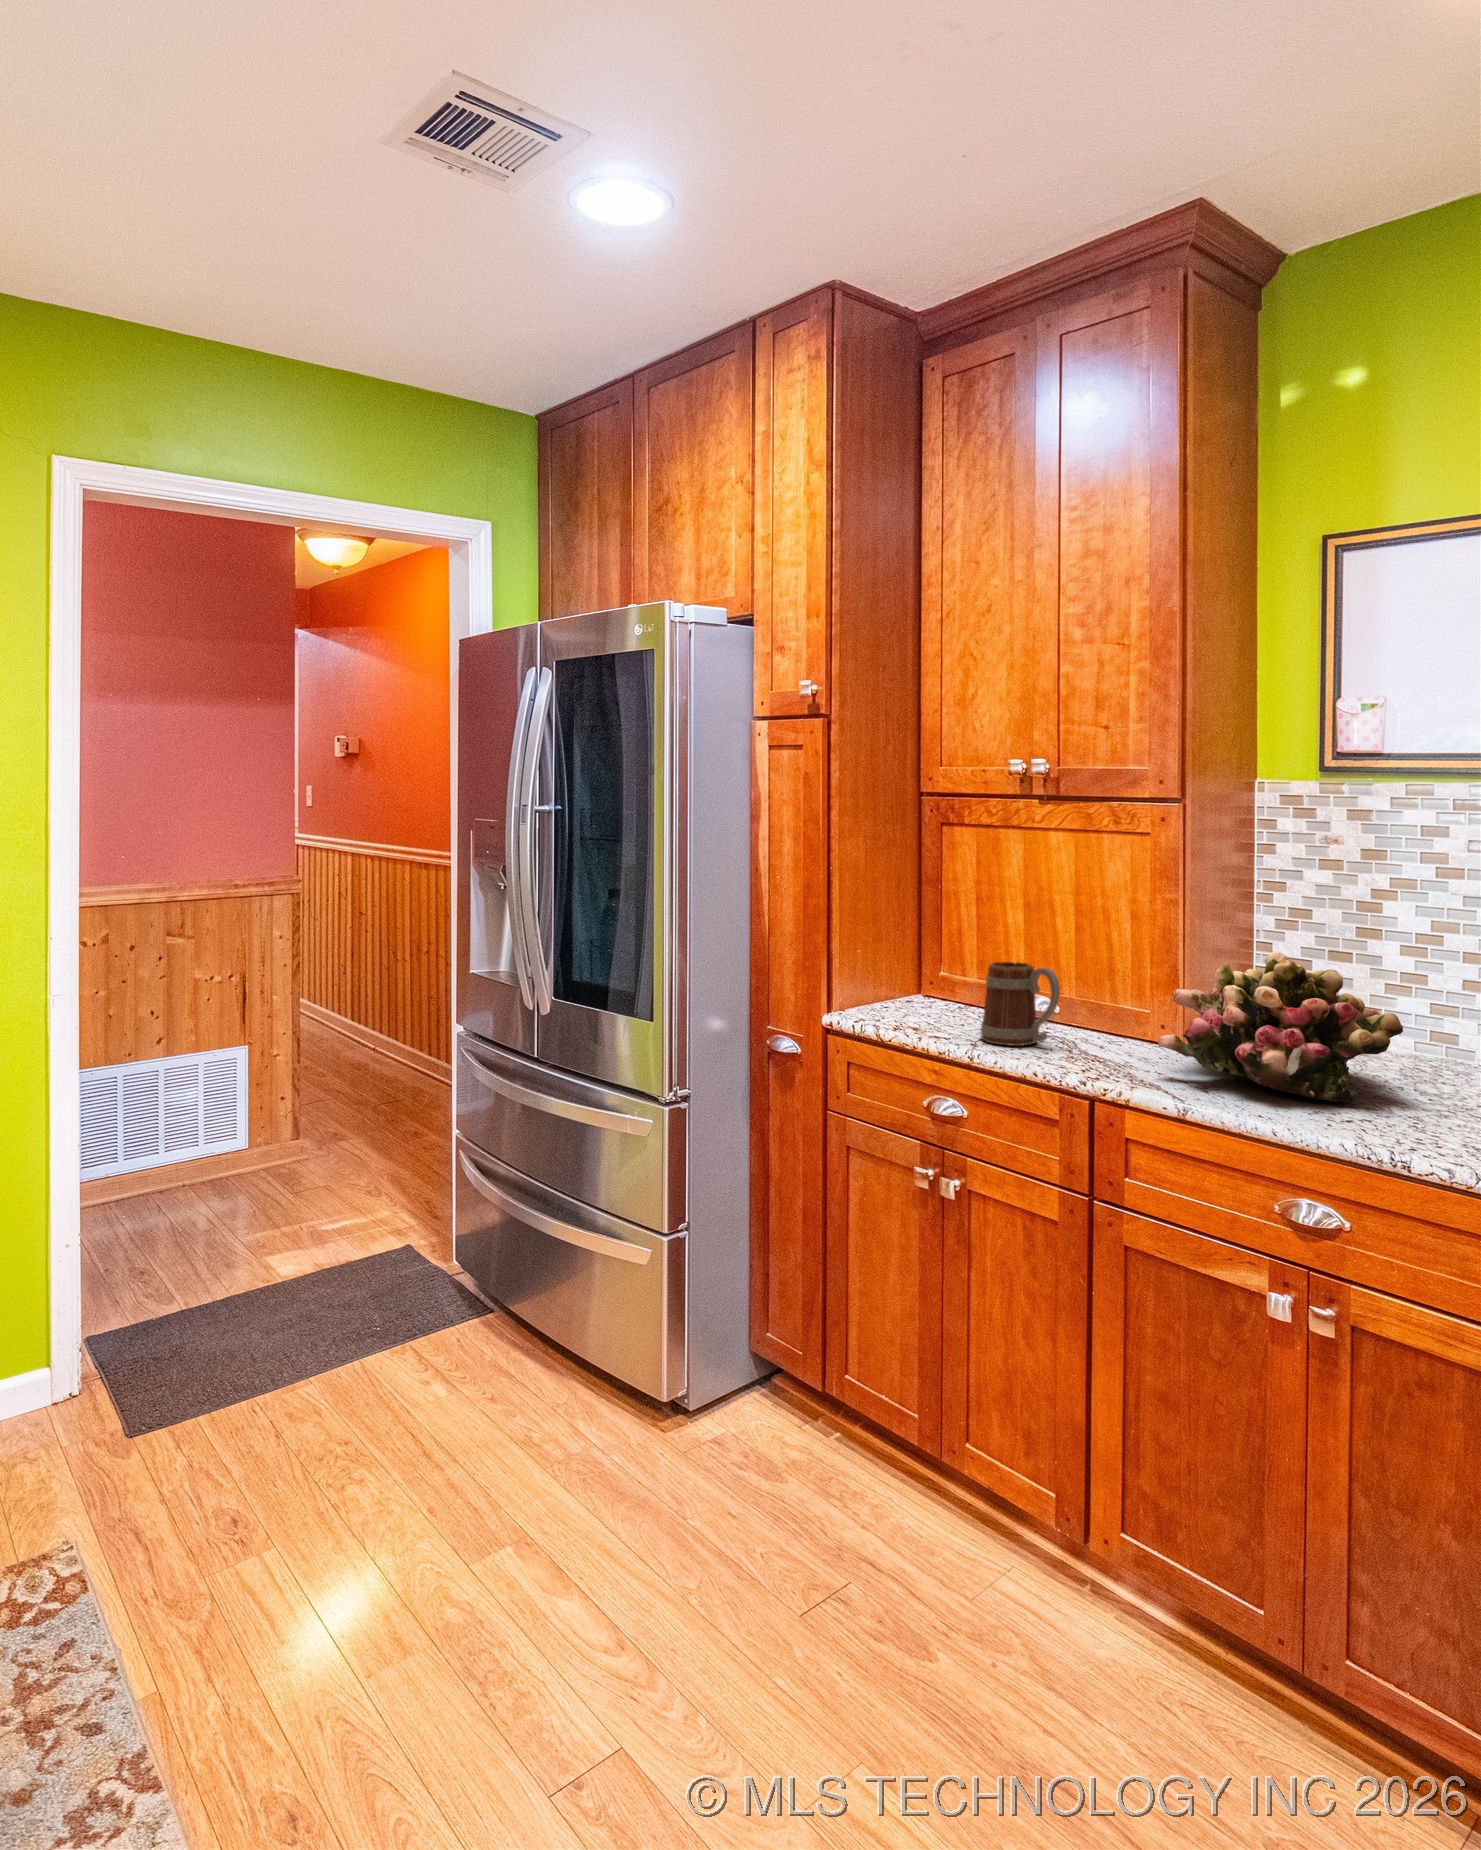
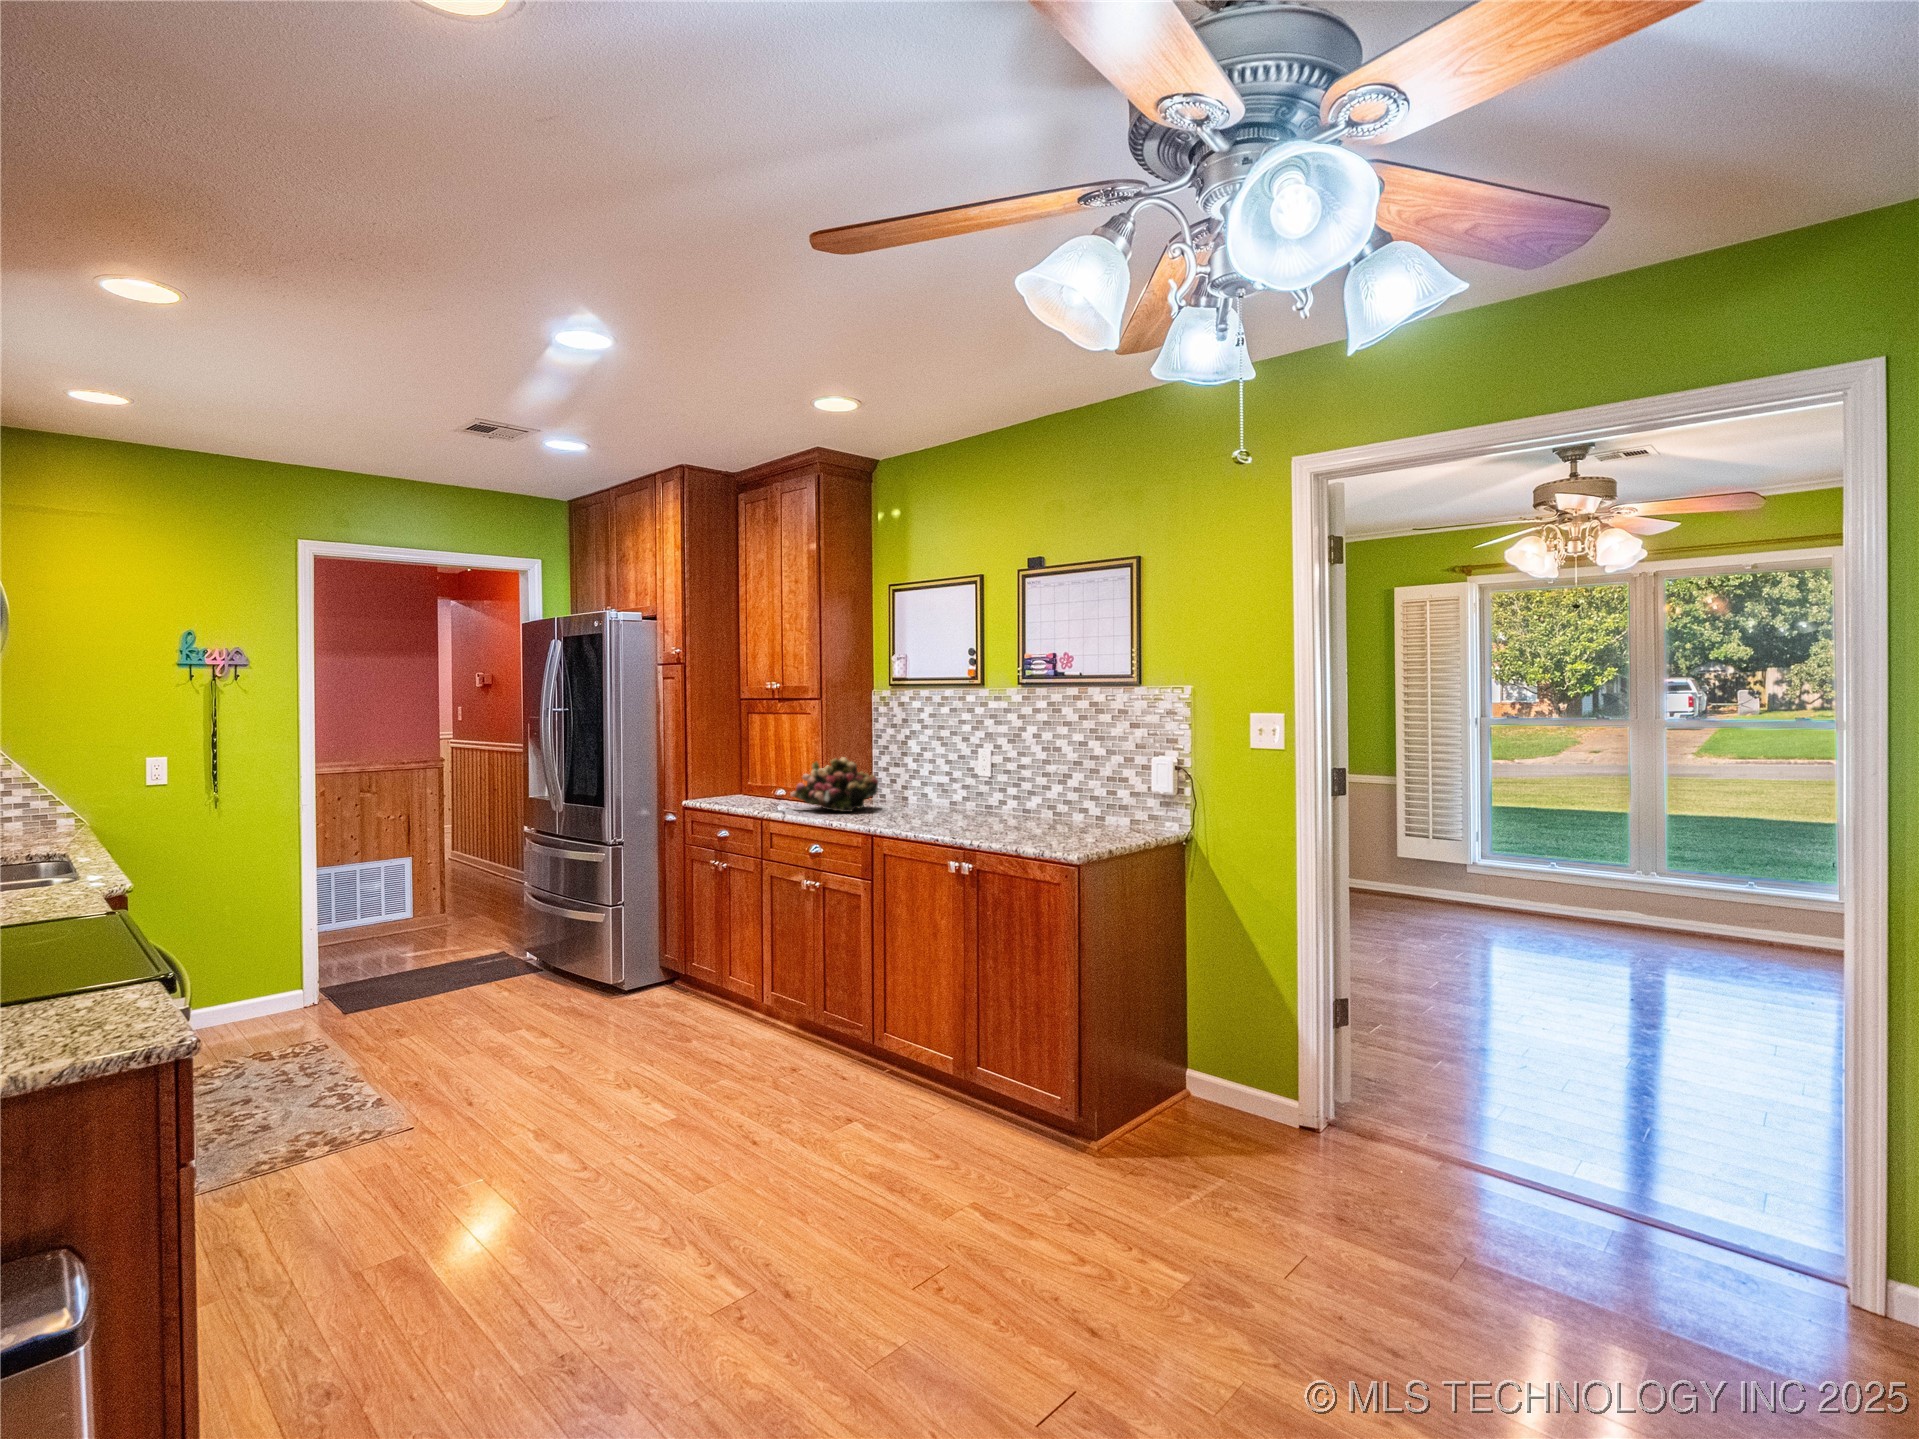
mug: present [981,962,1060,1046] -> none [739,769,766,804]

